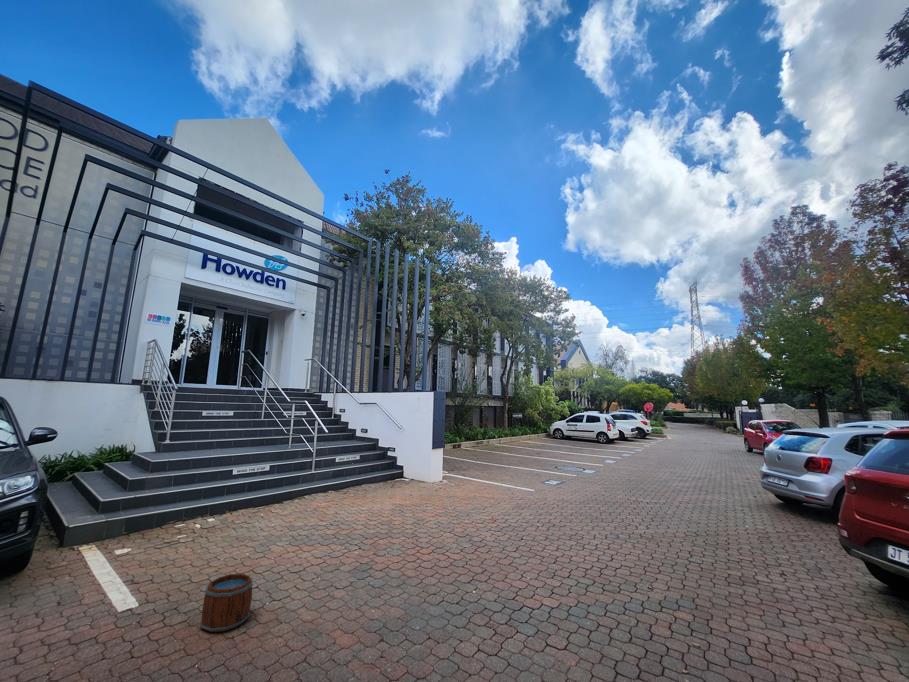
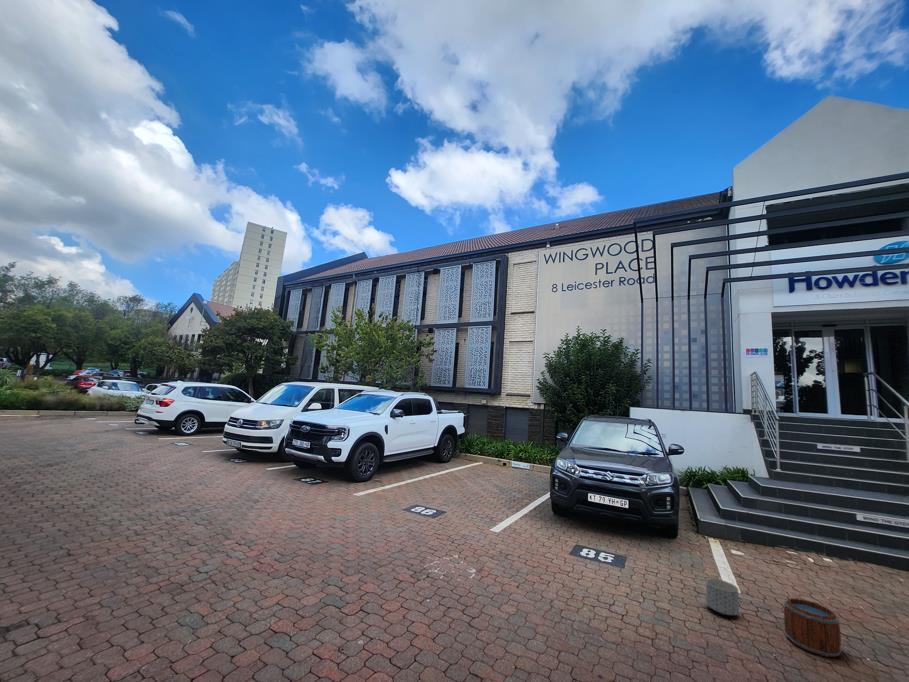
planter: none [101,601,152,653] -> present [706,579,739,616]

